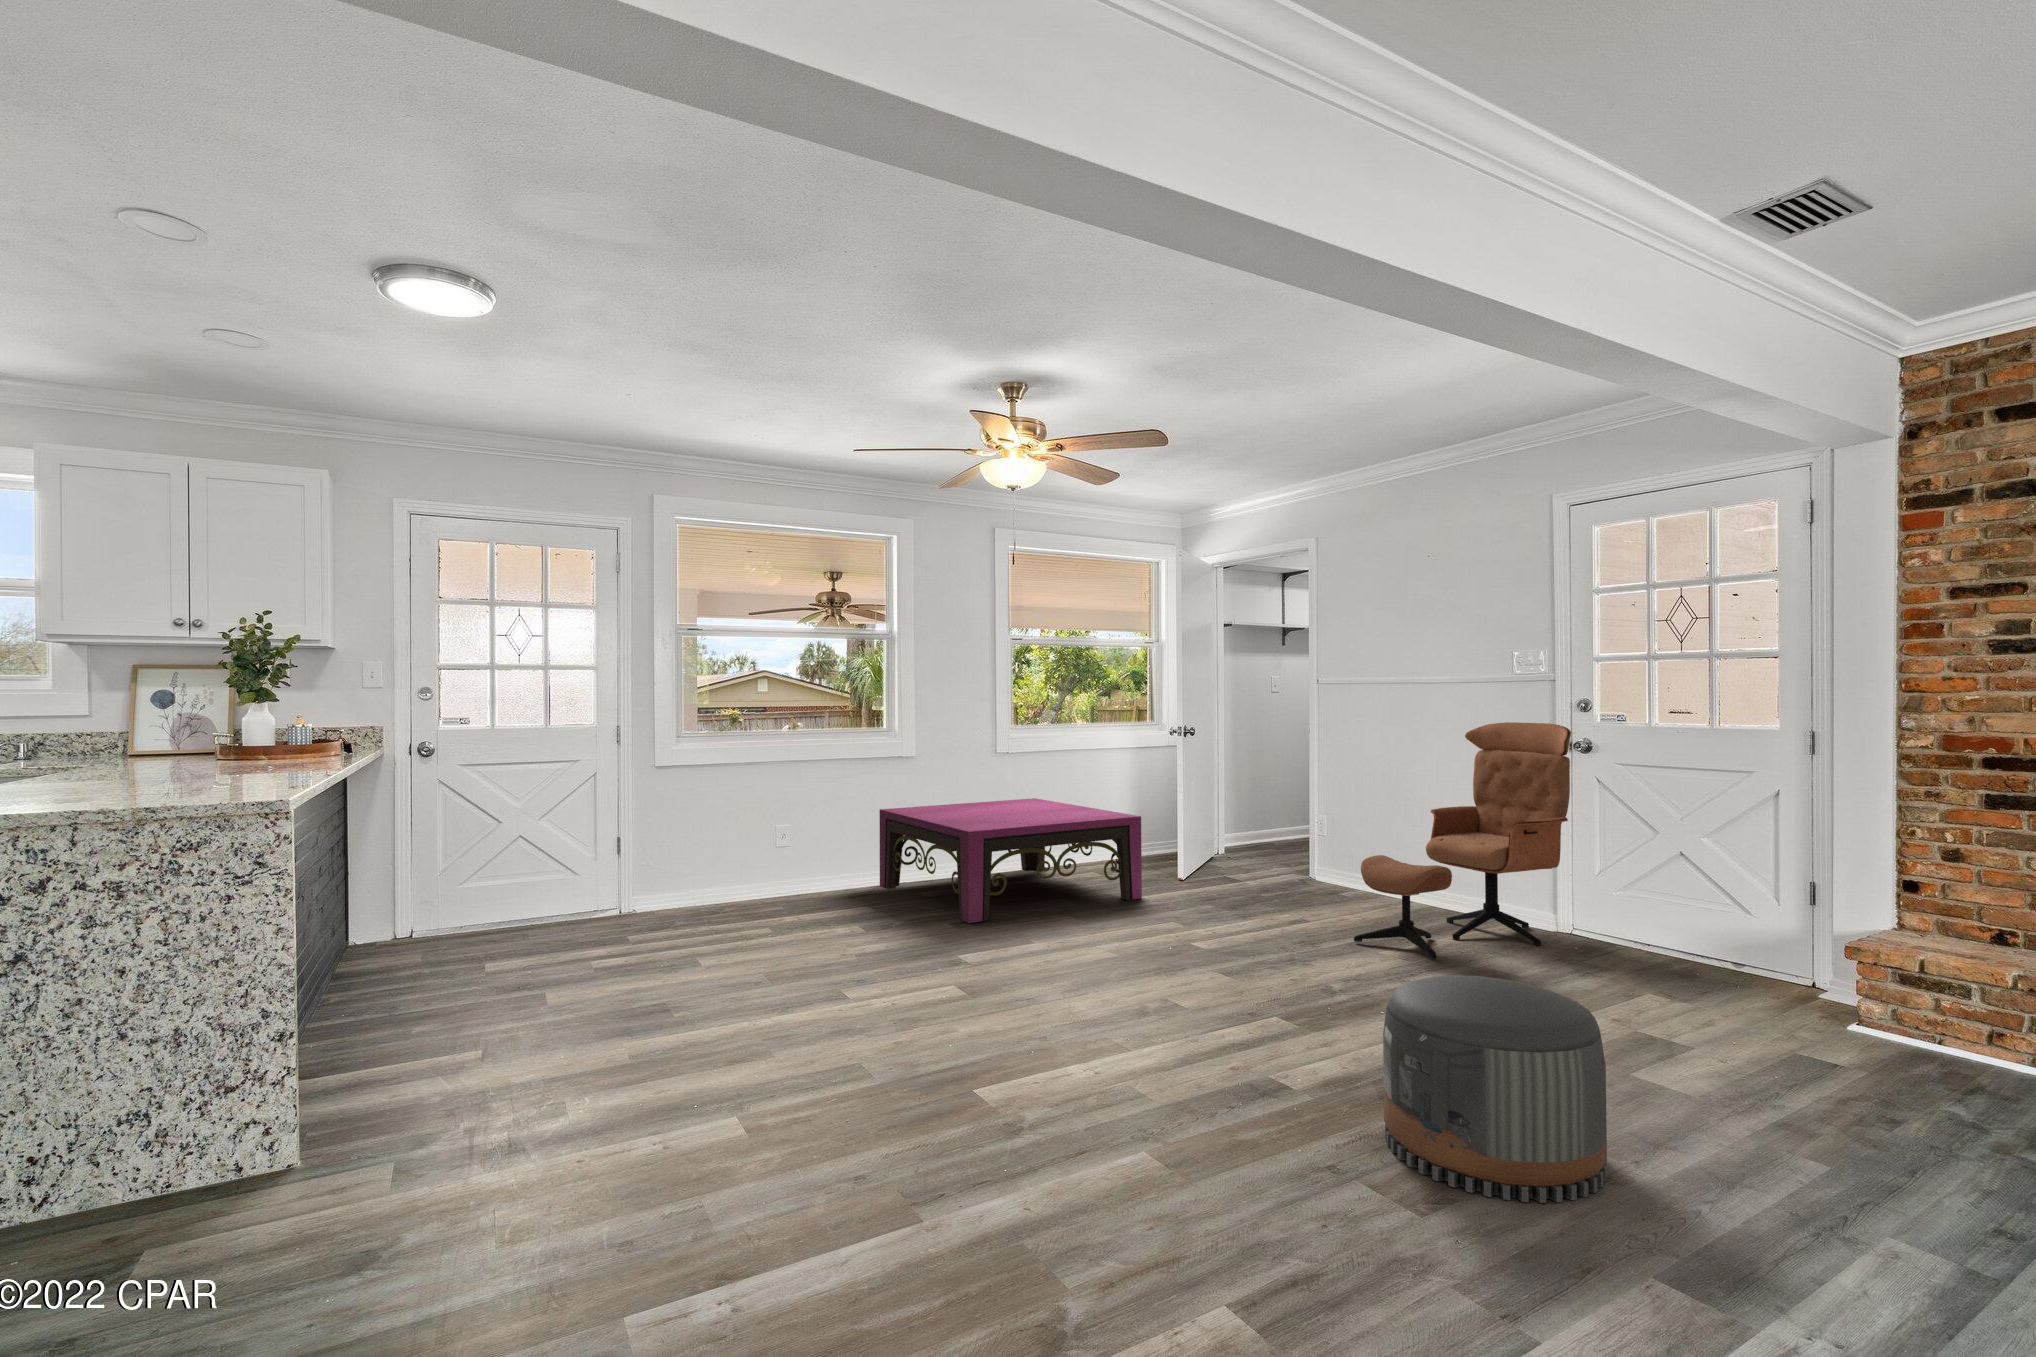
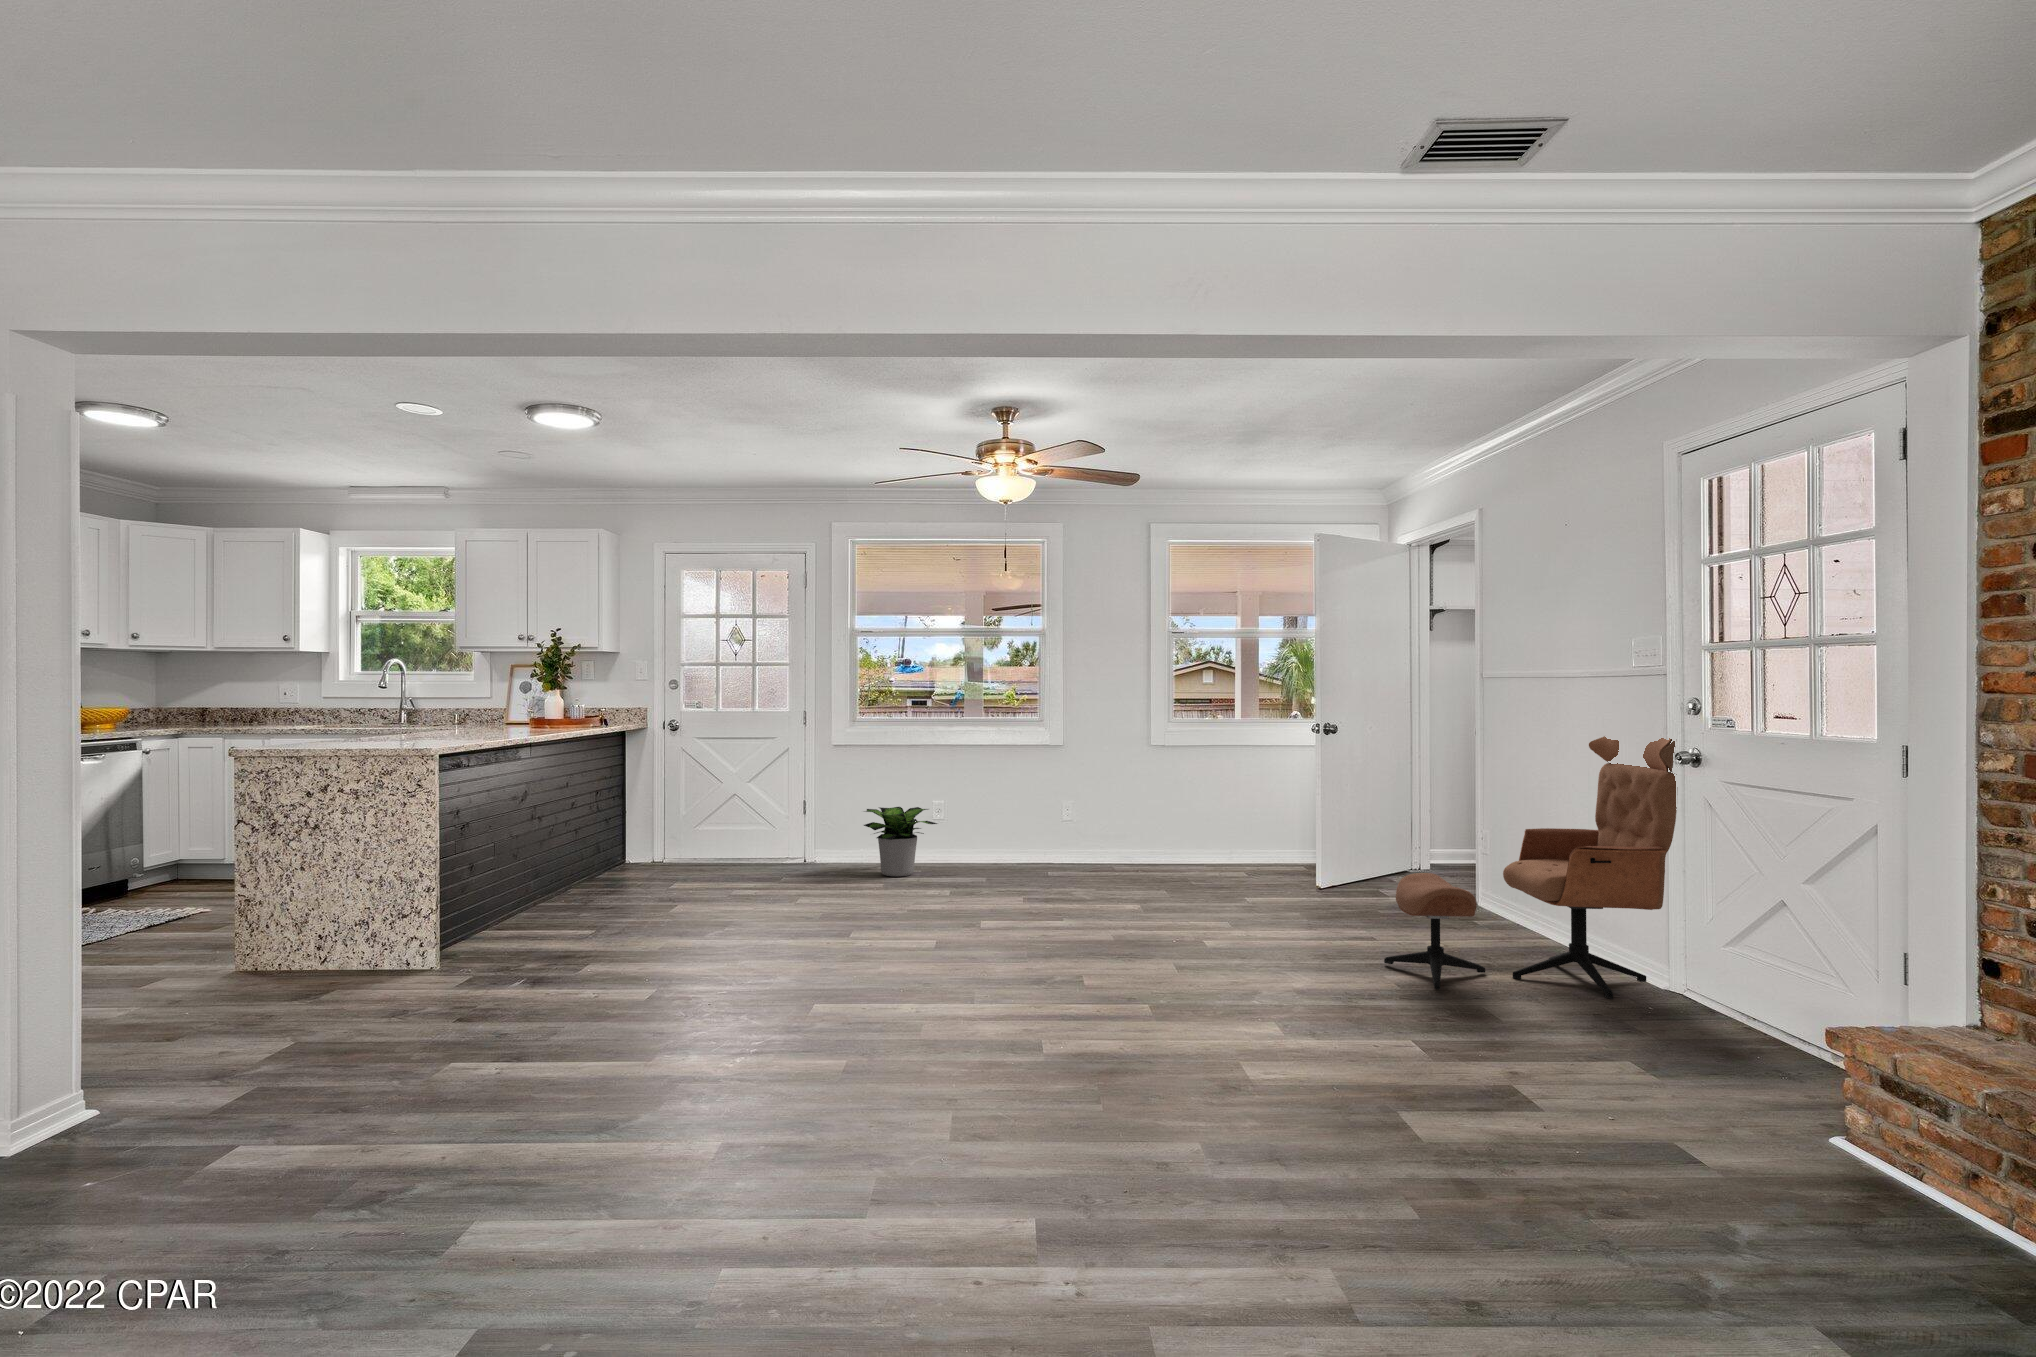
coffee table: present [880,798,1142,923] -> none [1047,797,1257,902]
potted plant: none [686,831,778,918] -> present [864,807,937,877]
pouf: present [1383,975,1607,1203] -> none [1007,961,1199,1170]

